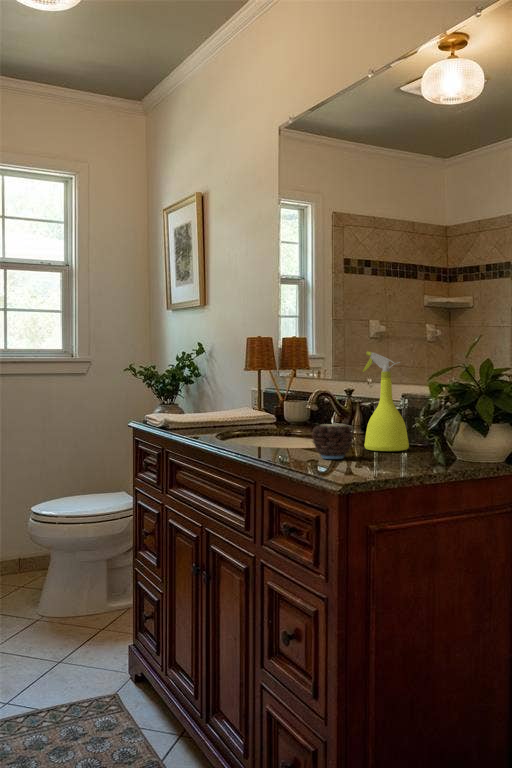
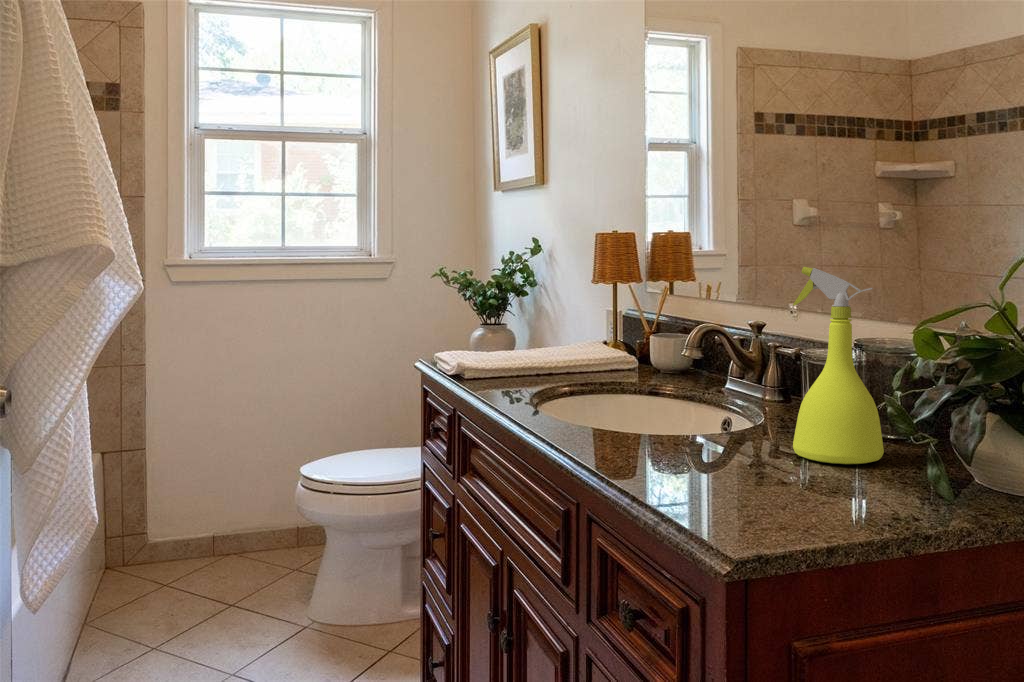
candle: present [311,420,354,459] -> none [688,406,779,492]

